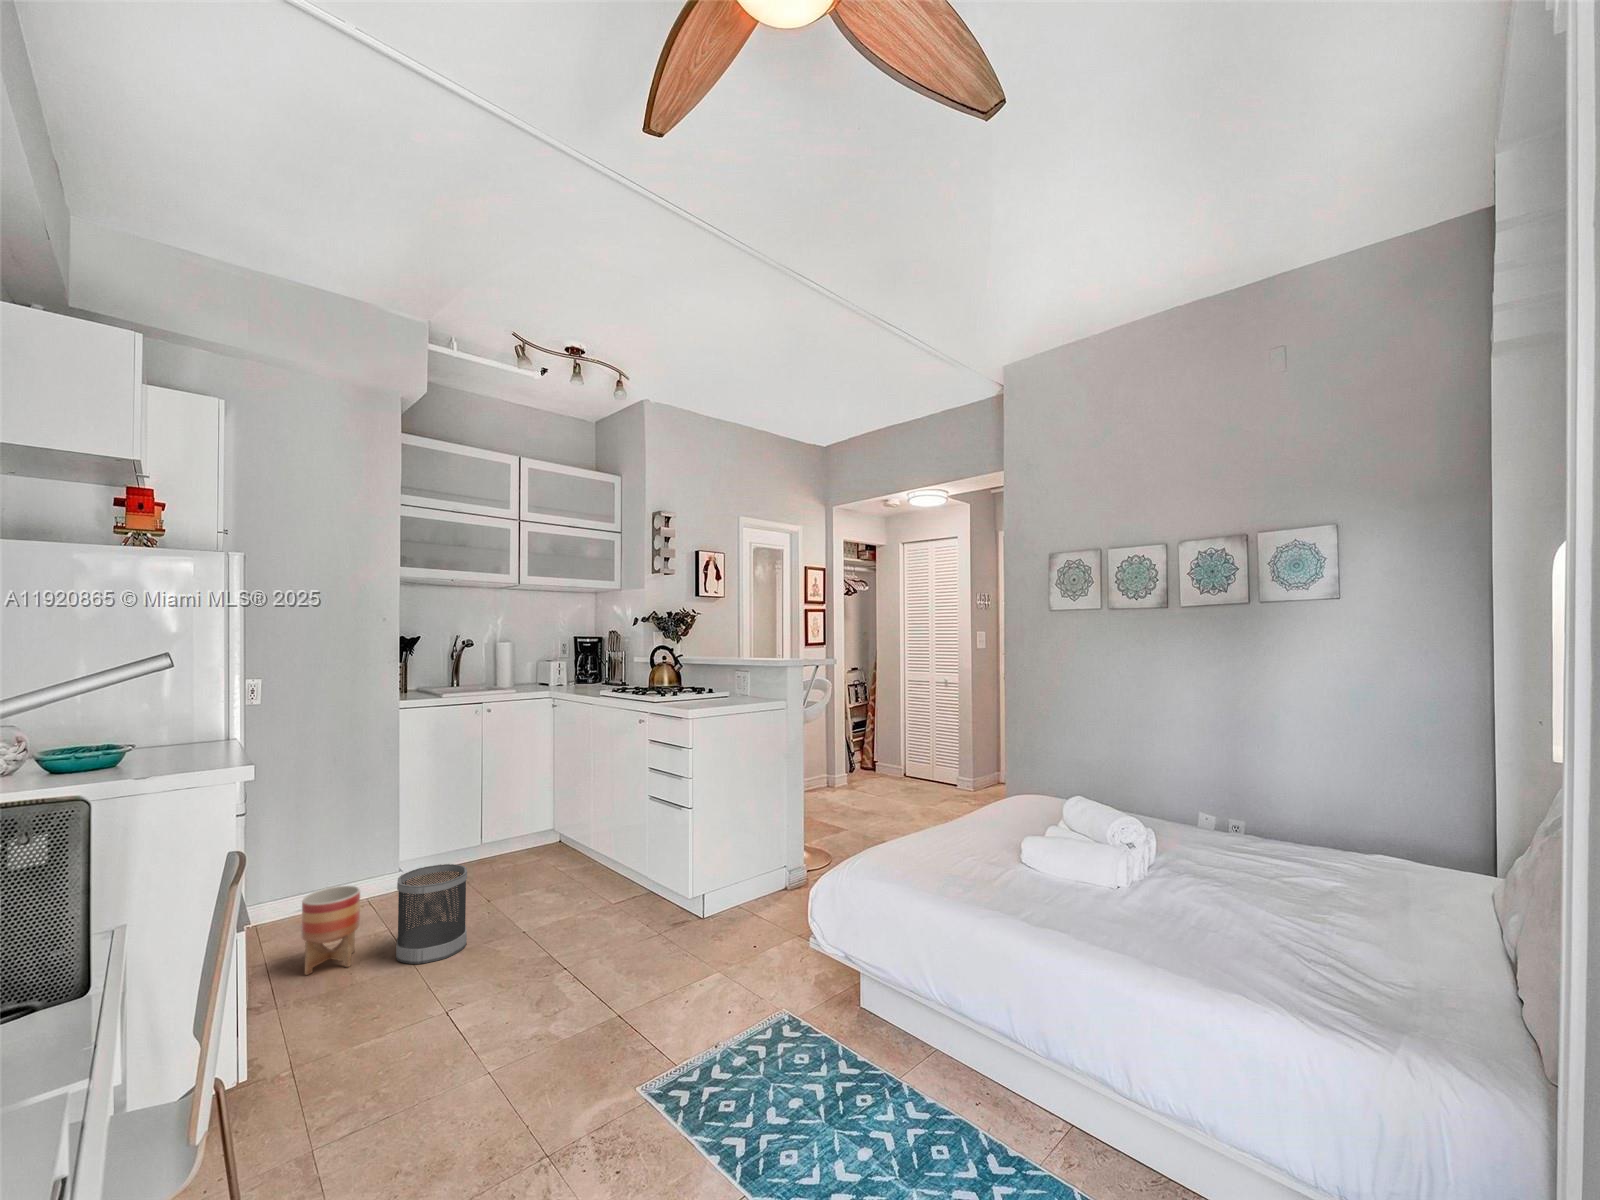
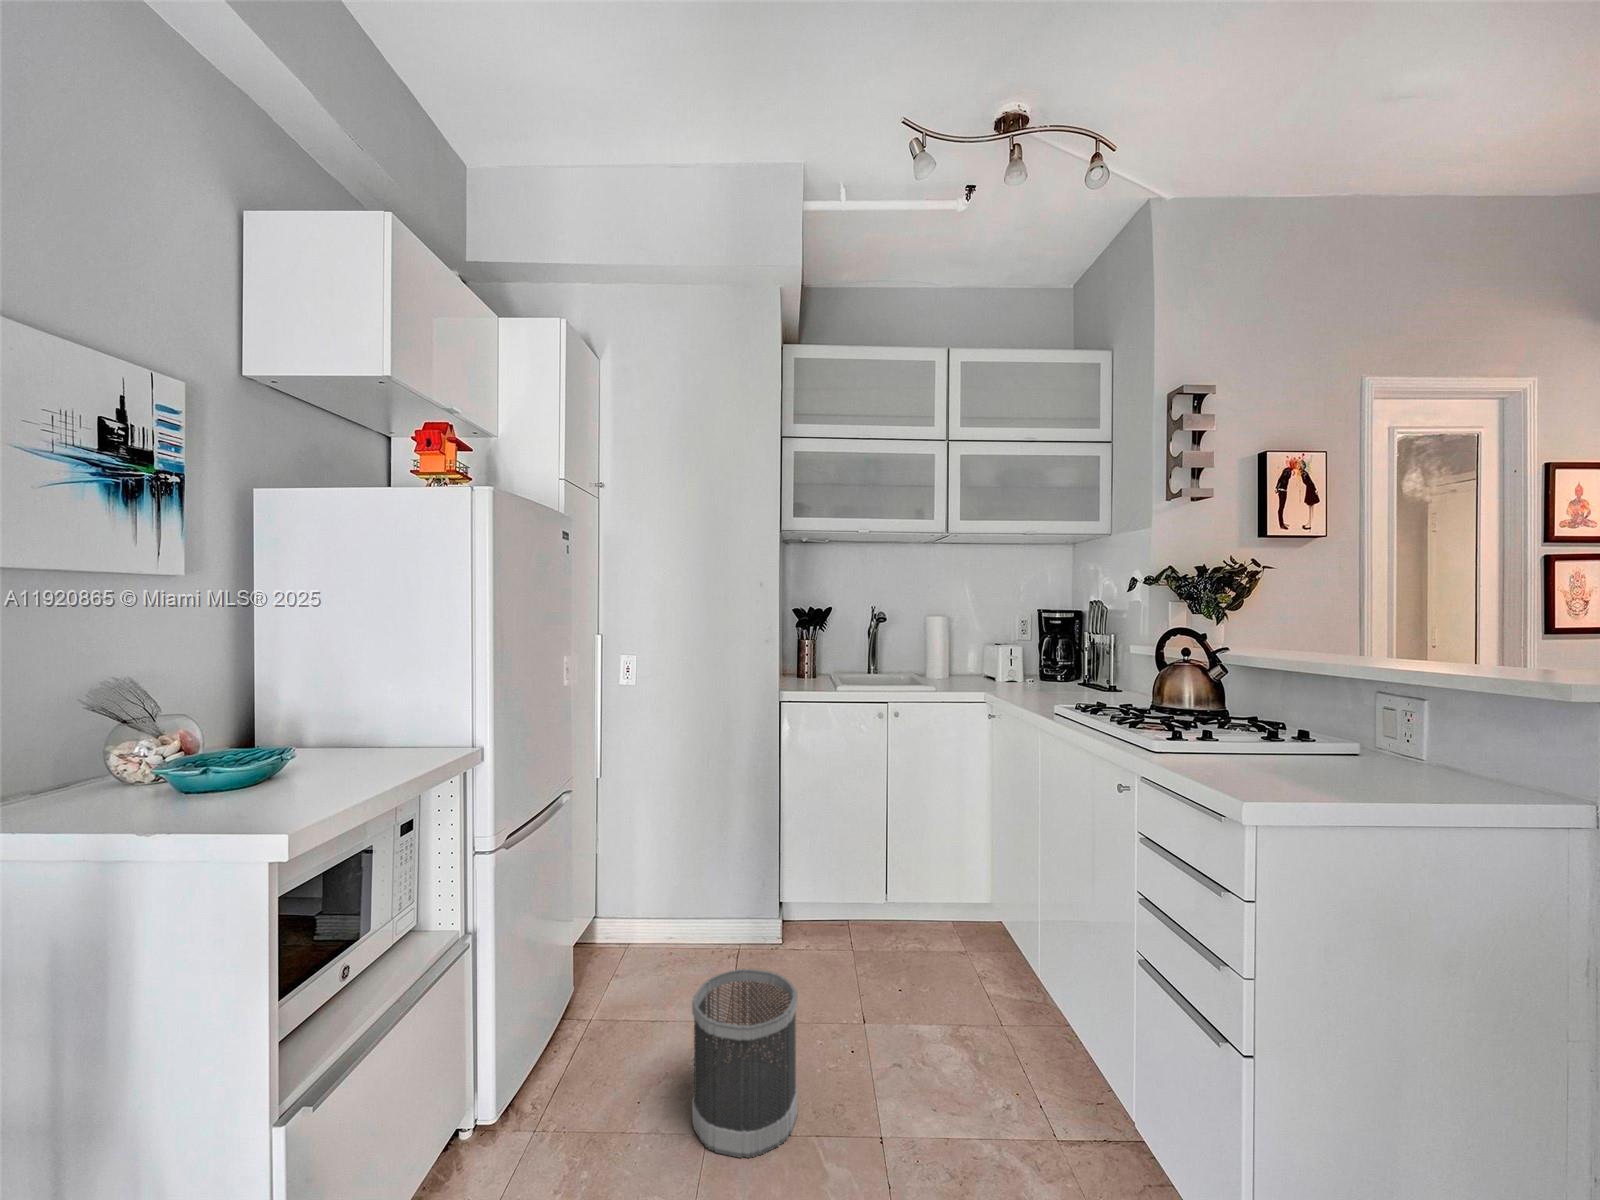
planter: present [301,886,360,975] -> none [592,960,665,1100]

